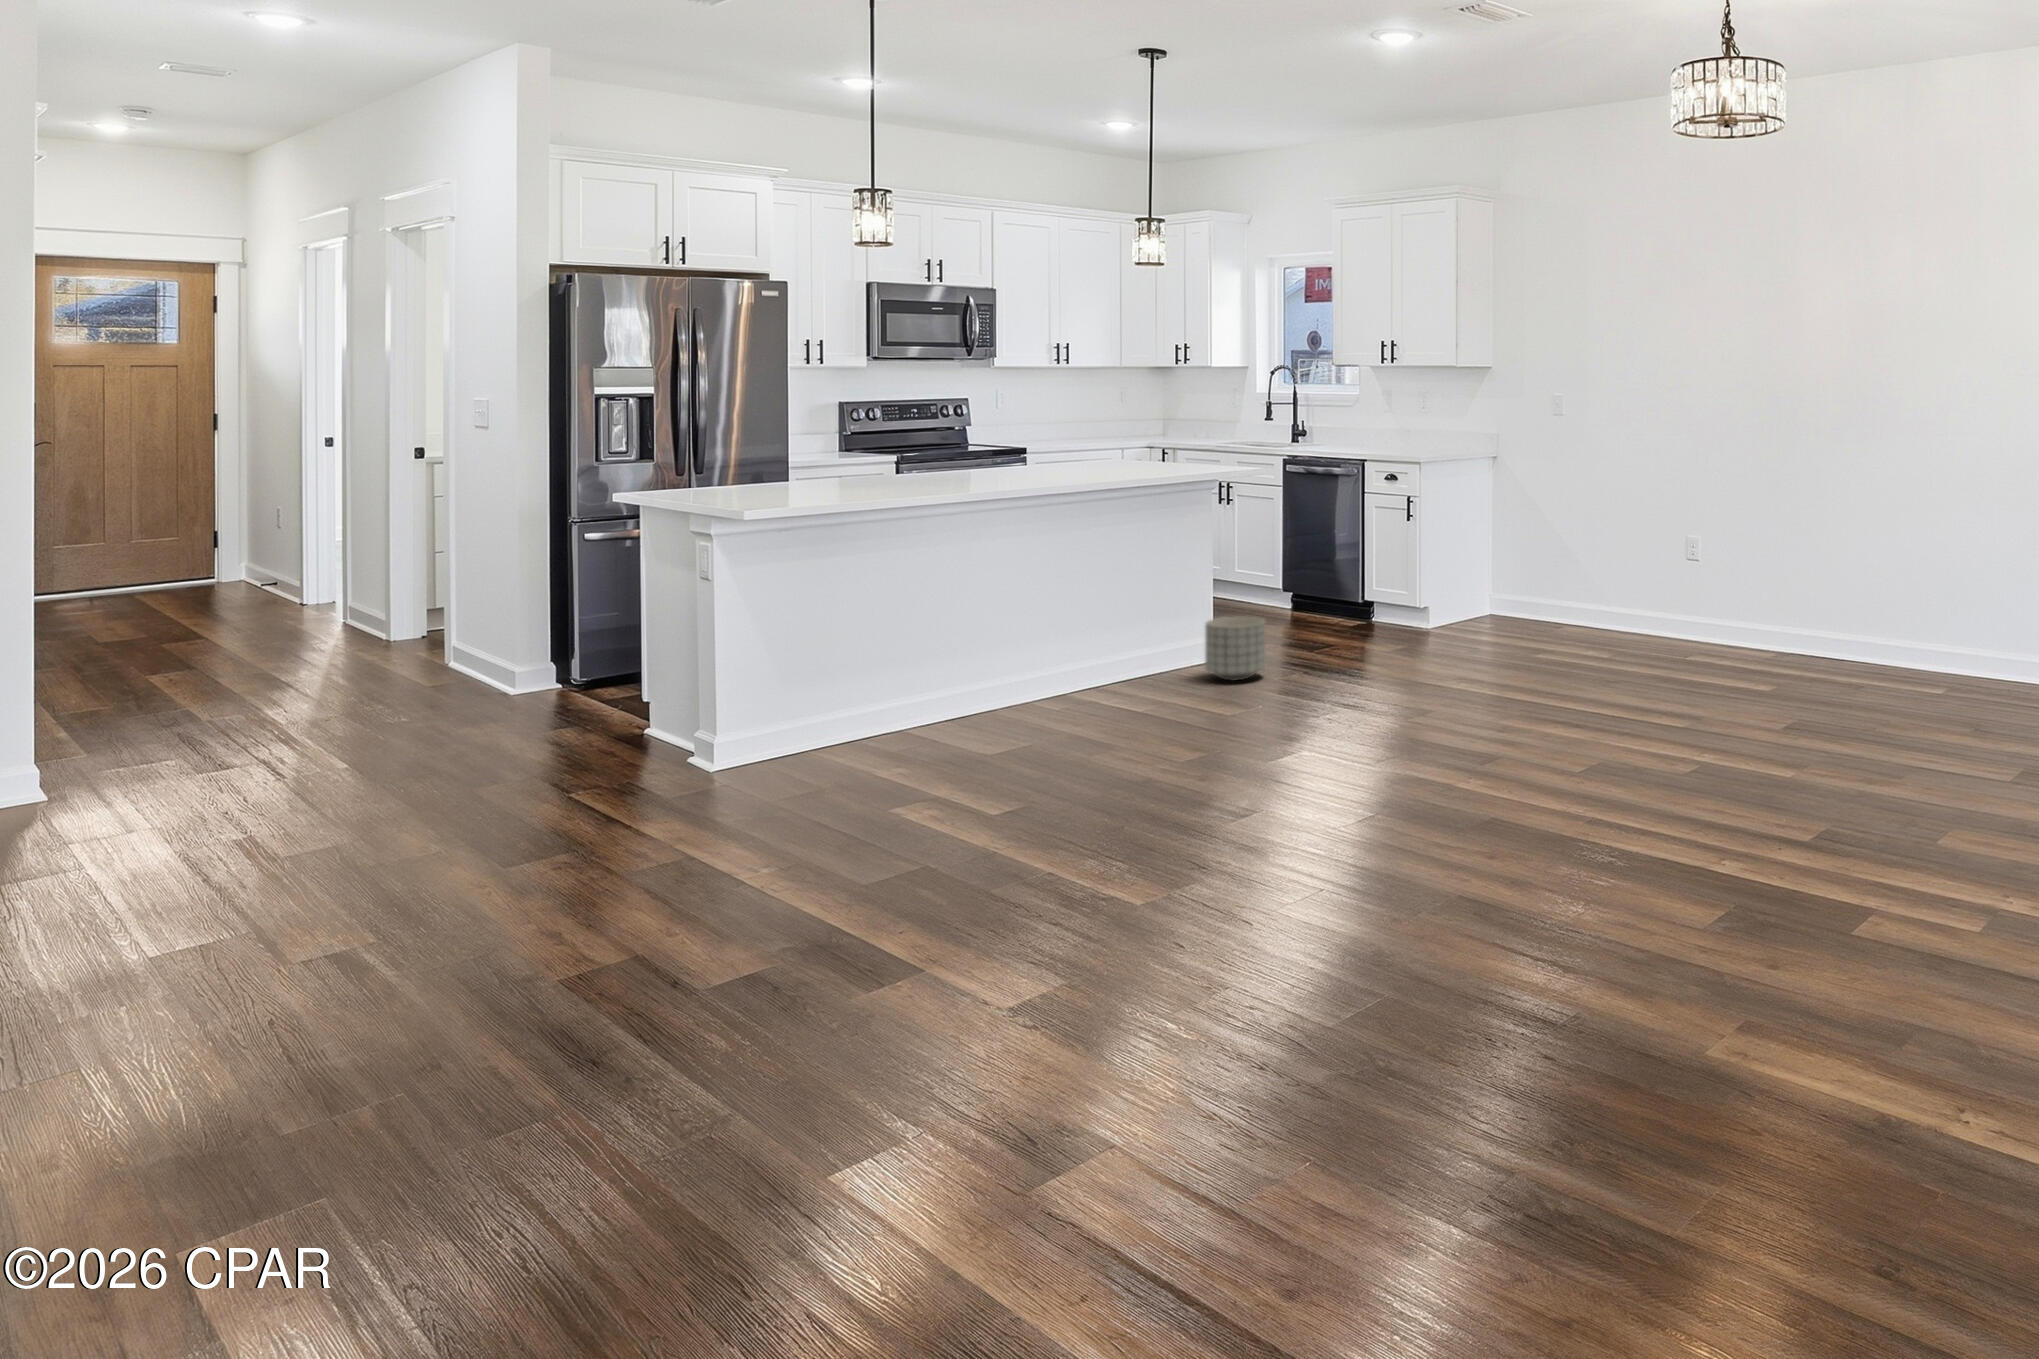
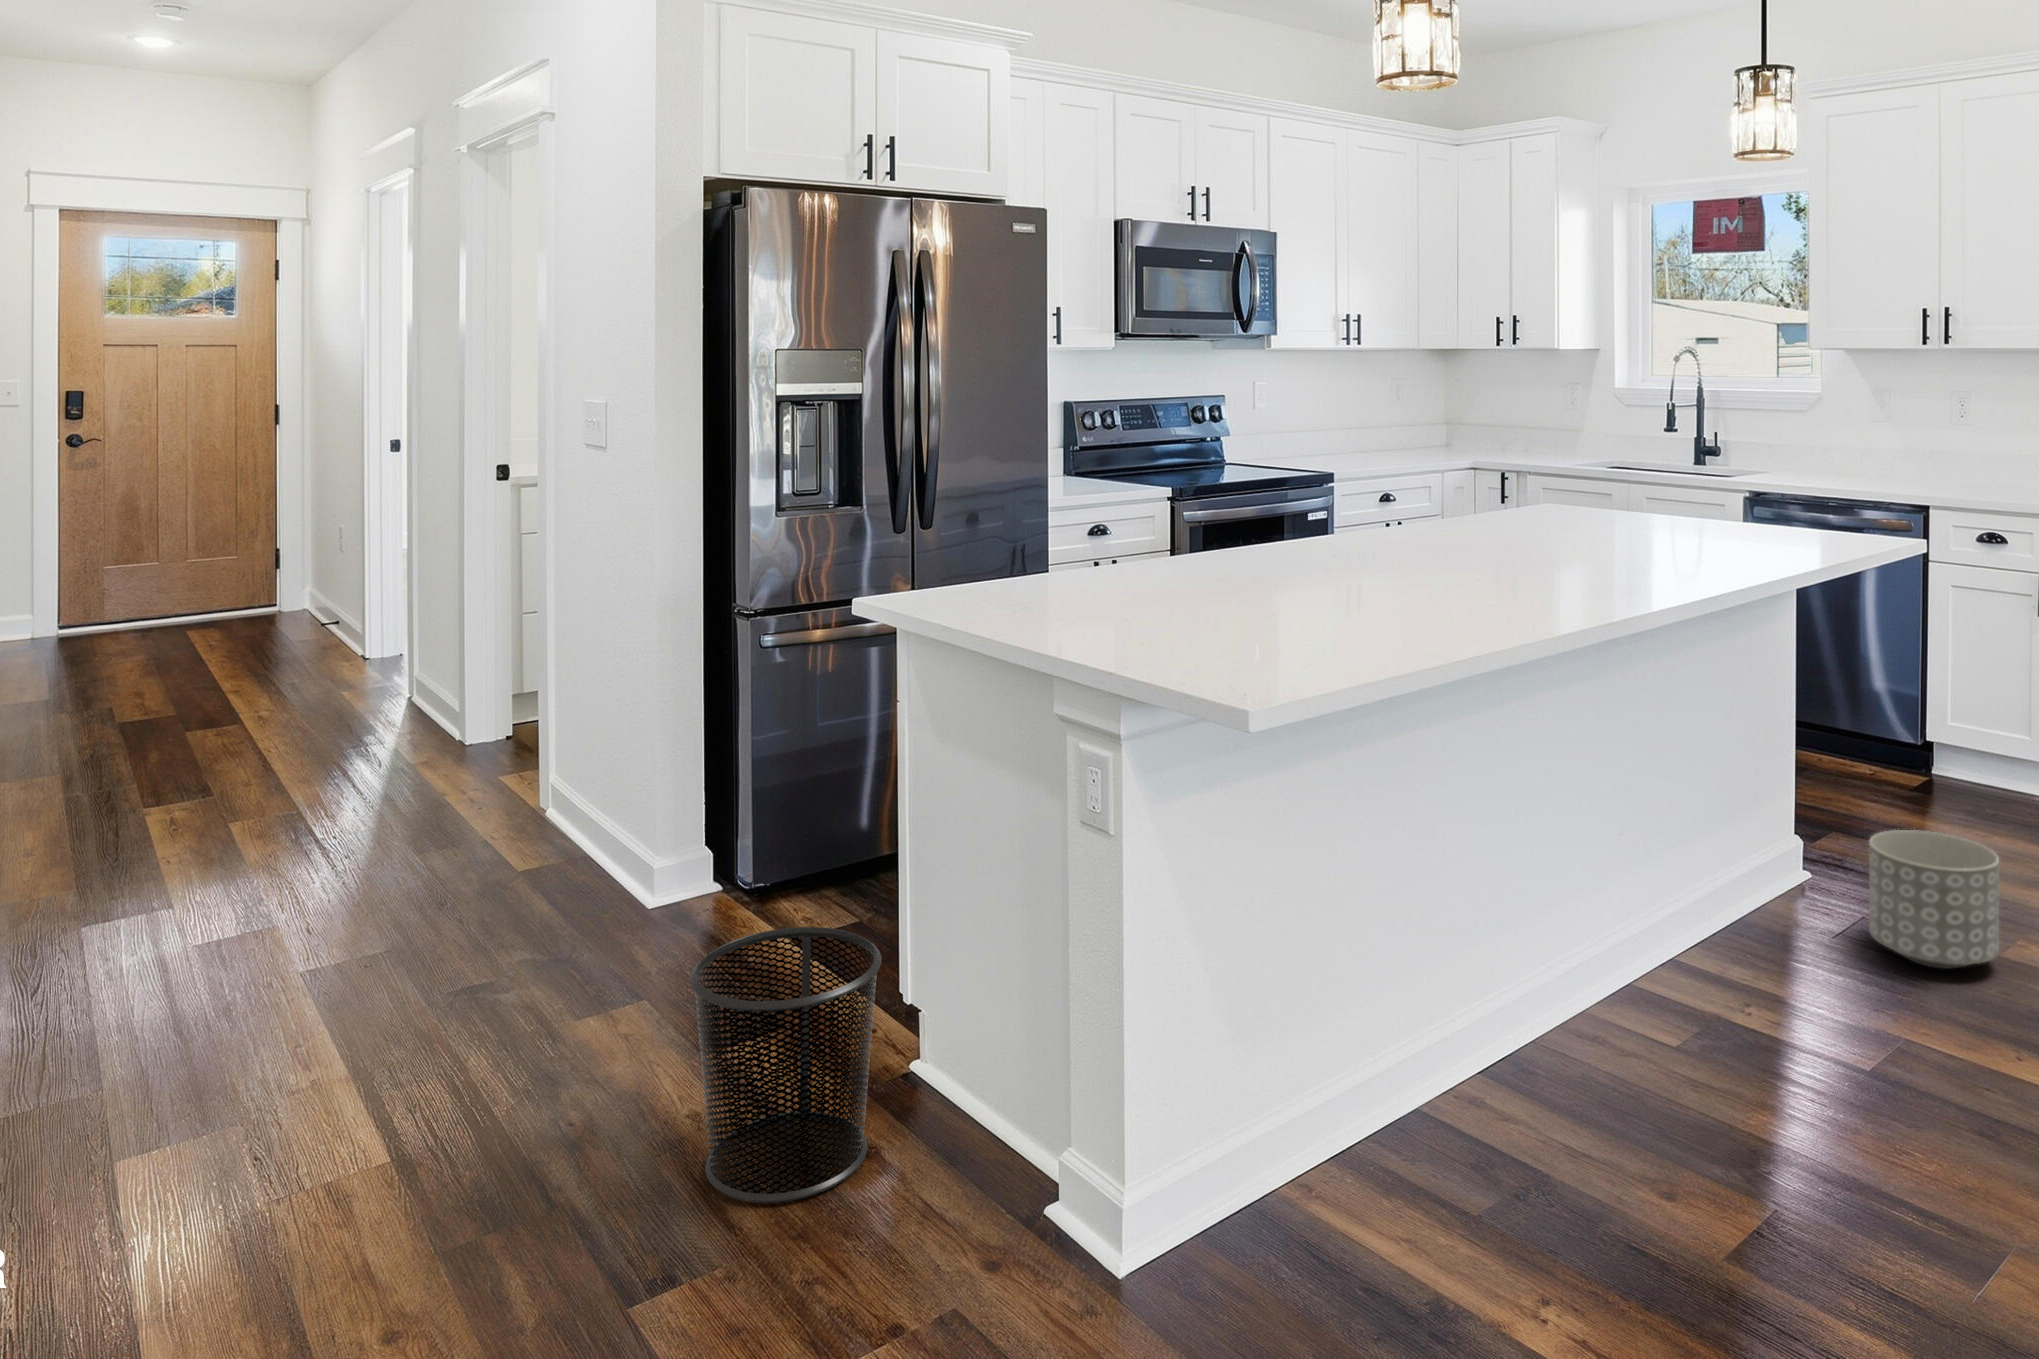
waste bin: none [512,652,615,763] -> present [690,927,881,1203]

